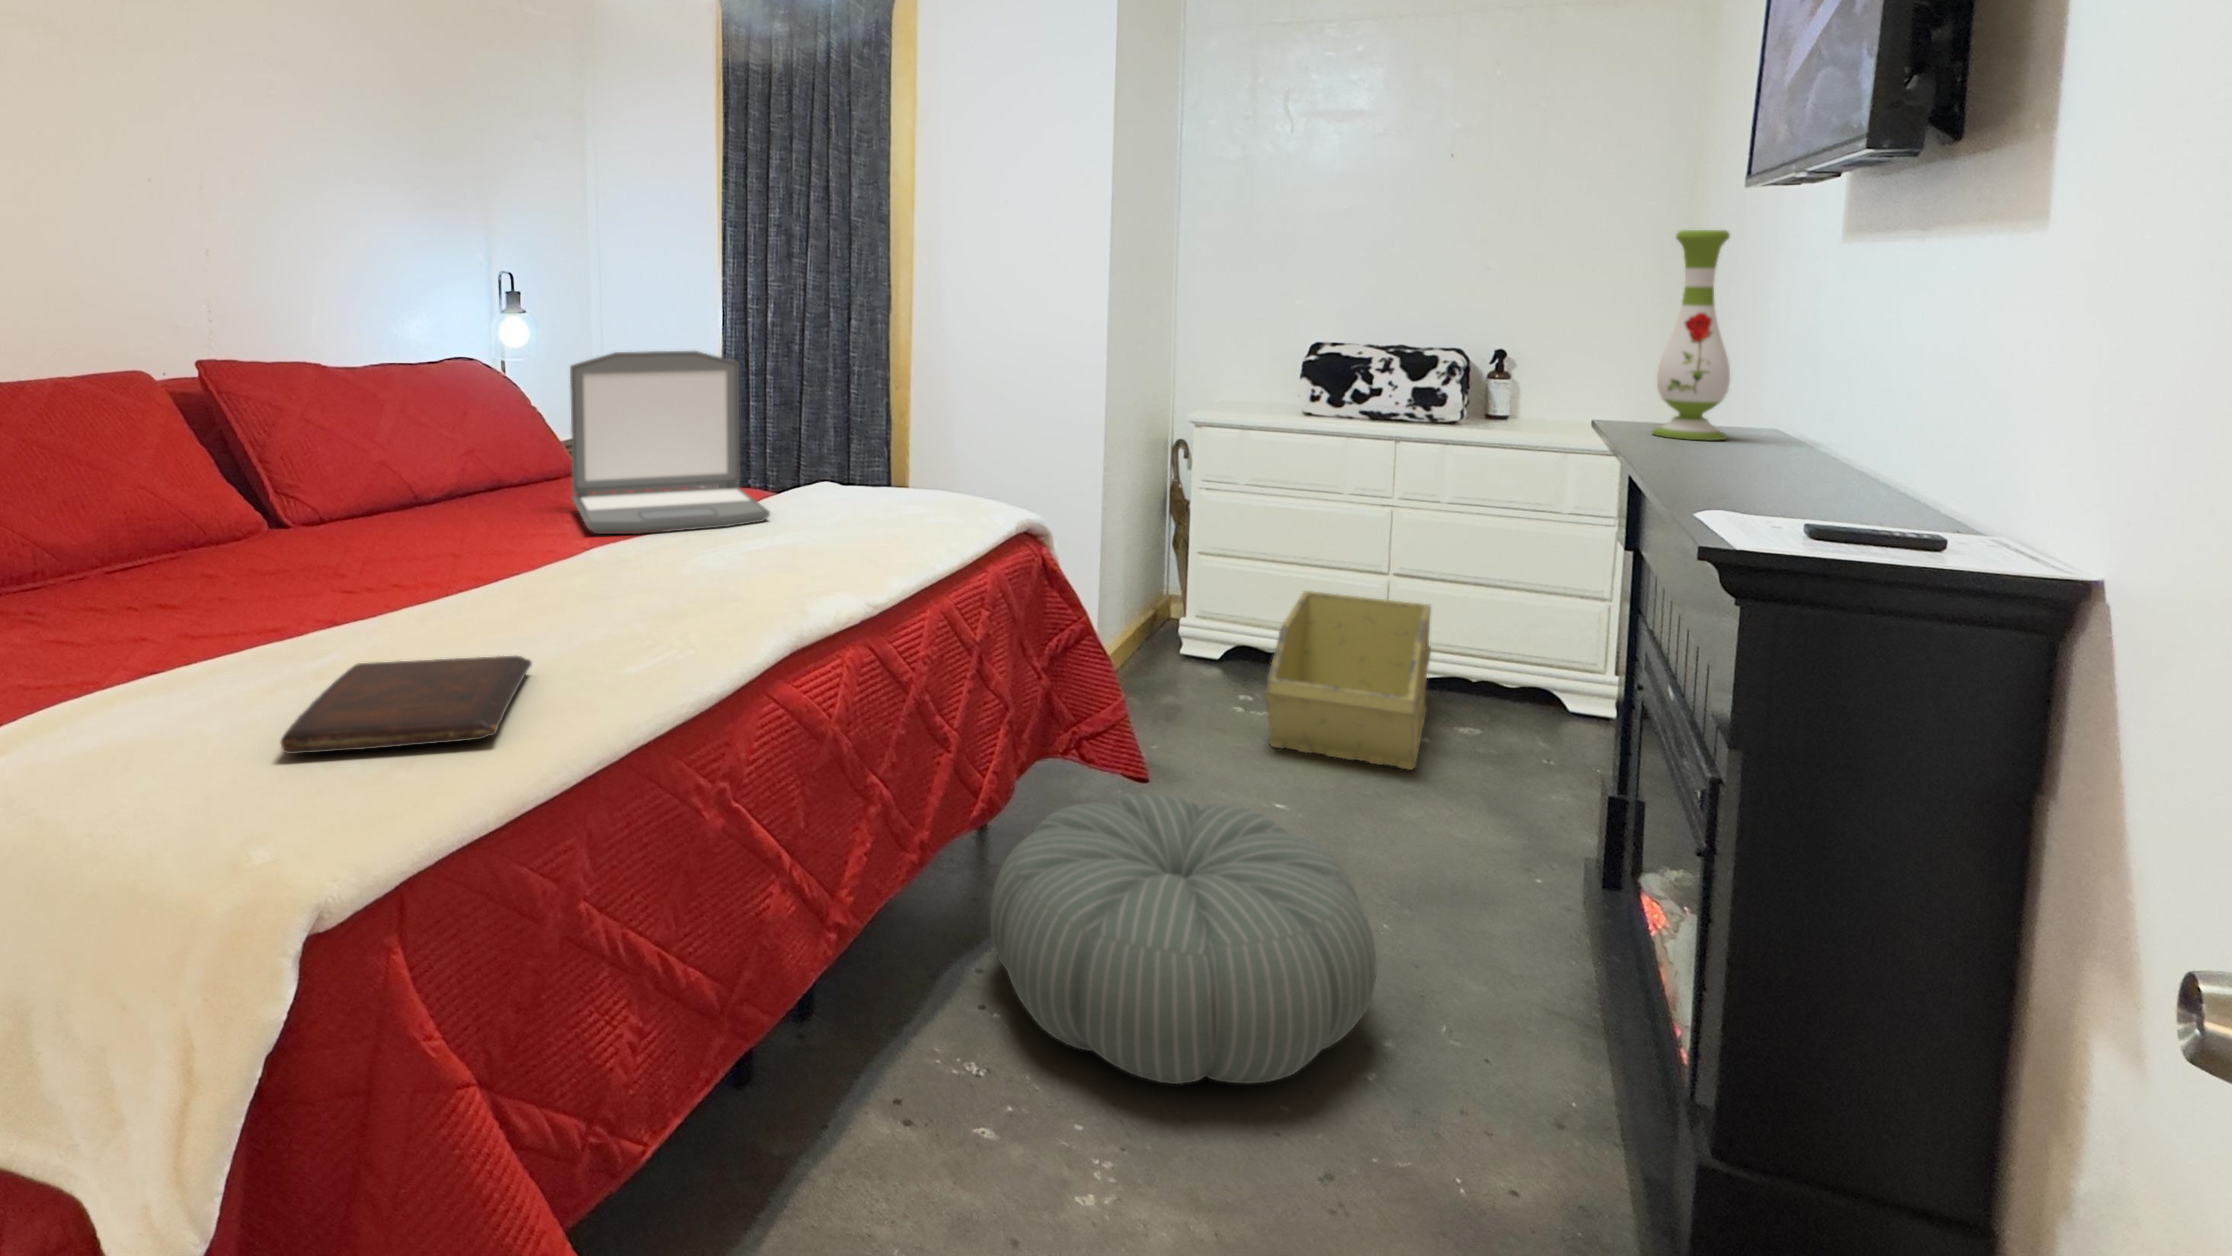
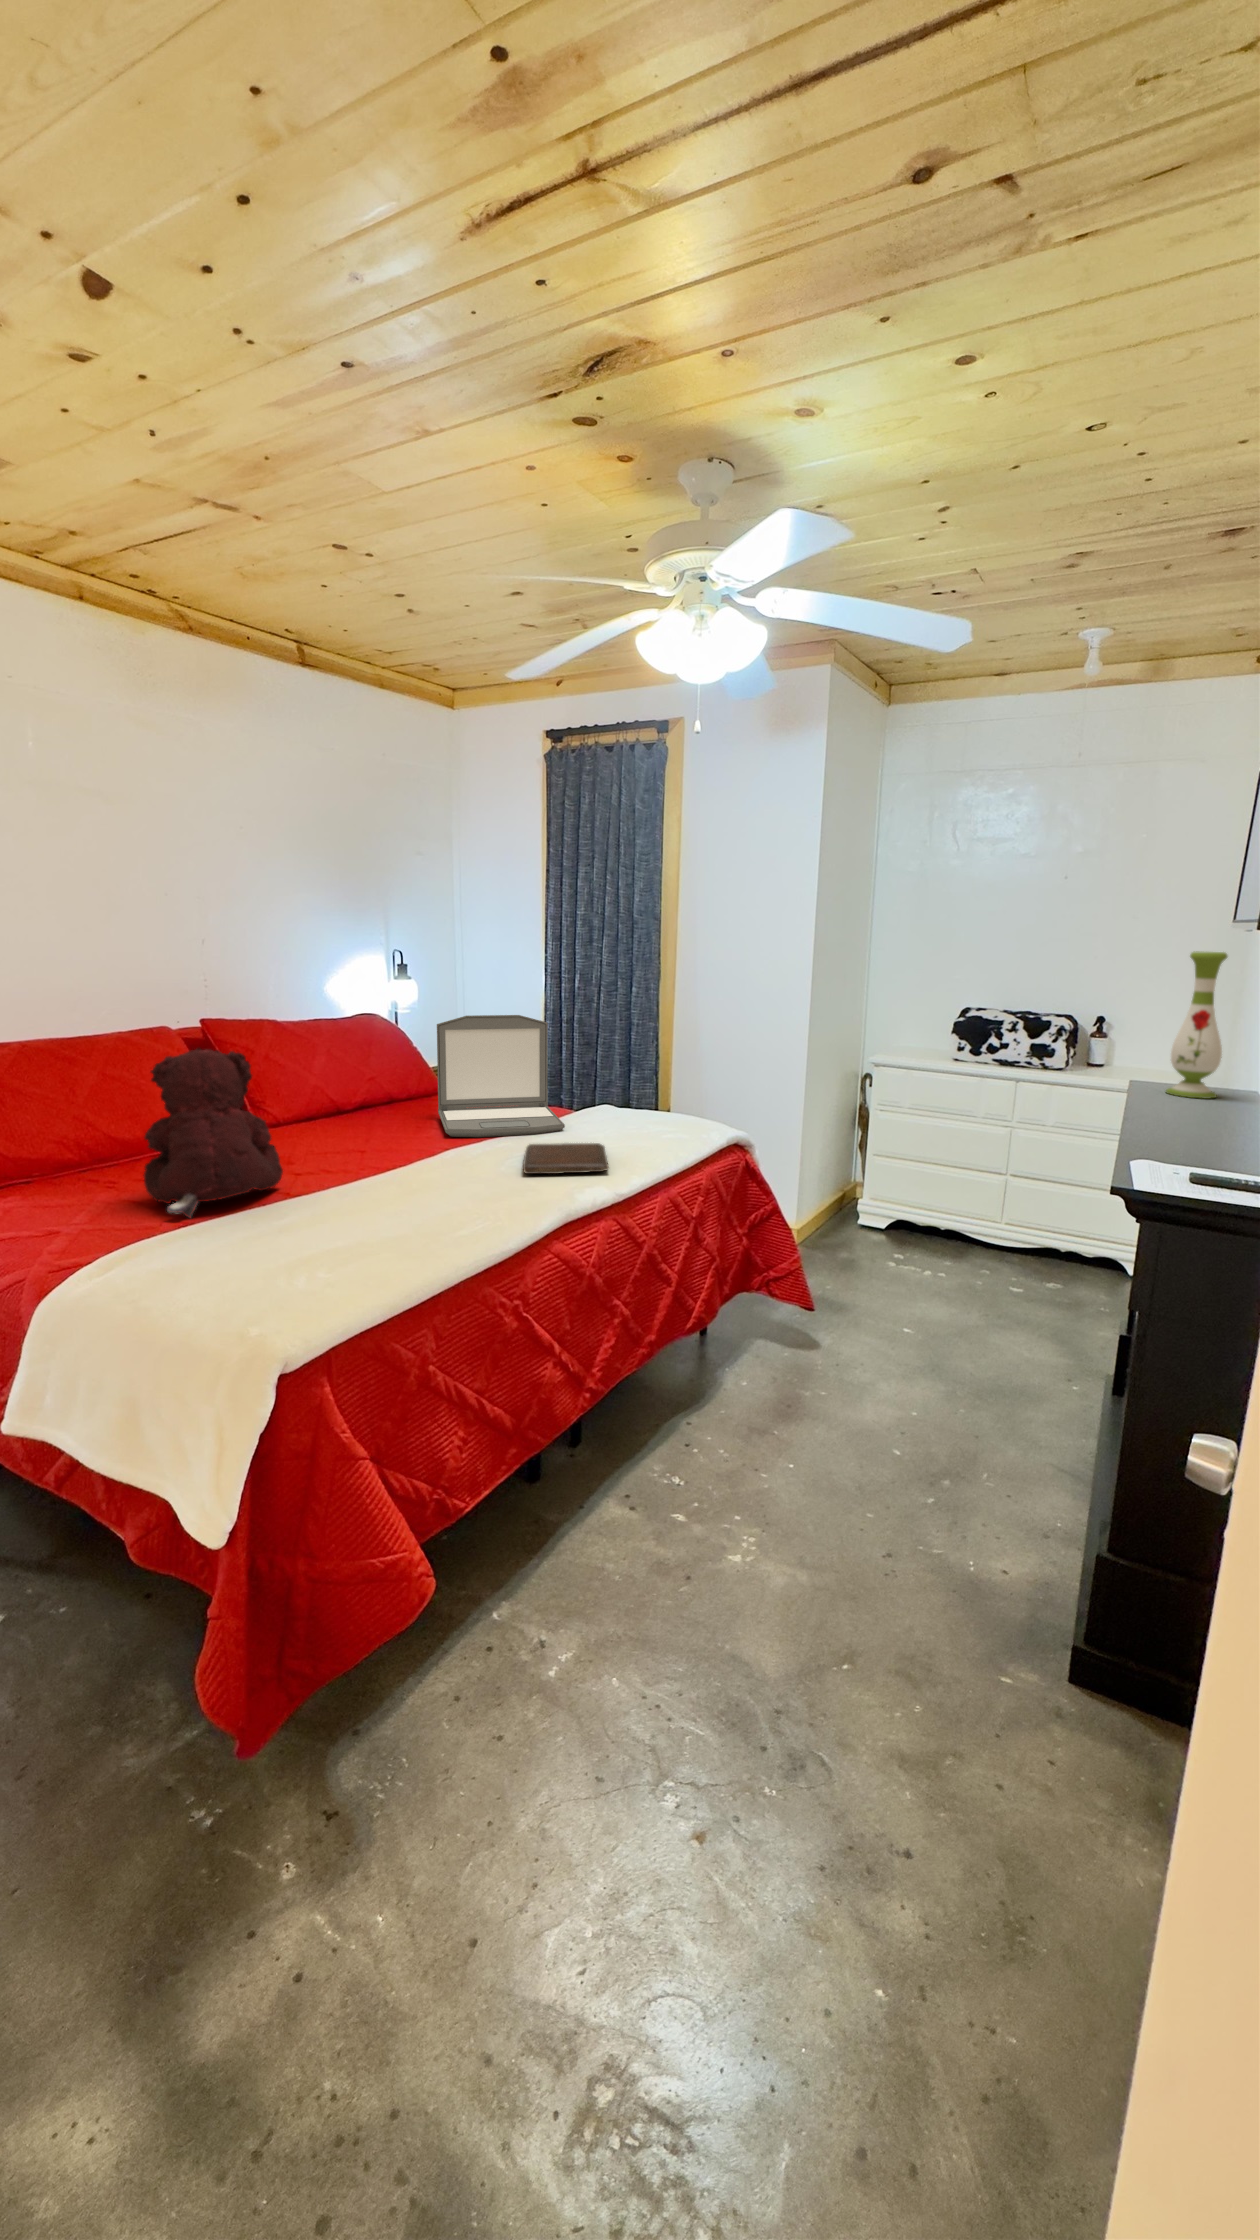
teddy bear: none [85,387,326,669] -> present [143,1048,283,1218]
storage bin: present [1264,591,1431,770] -> none [904,1183,1033,1310]
book: present [281,656,531,754] -> present [523,1143,609,1174]
pouf: present [990,794,1376,1084] -> none [695,1318,943,1501]

